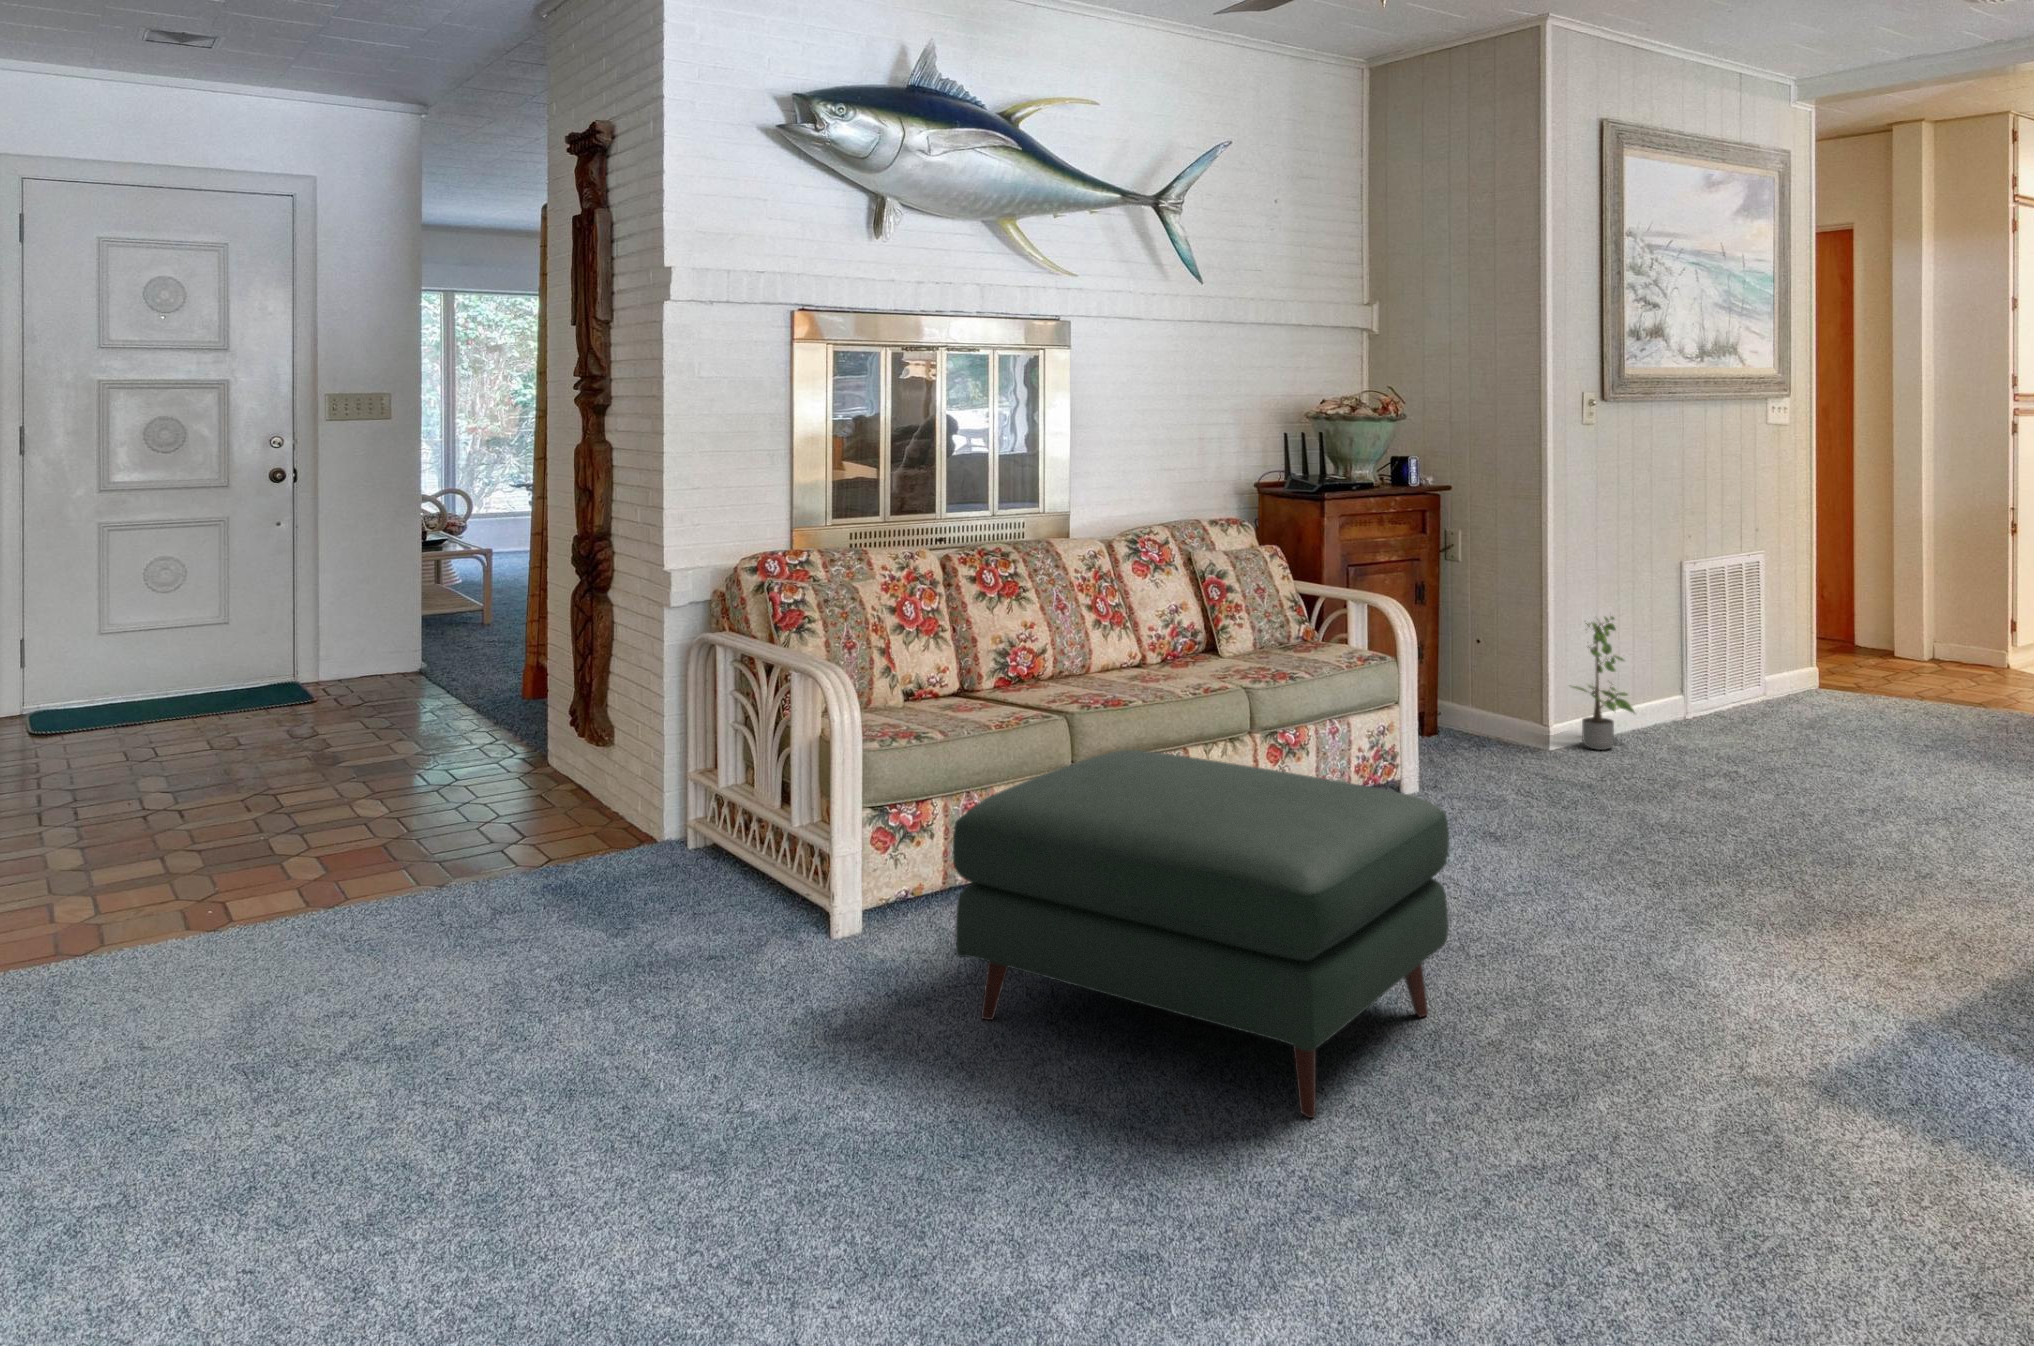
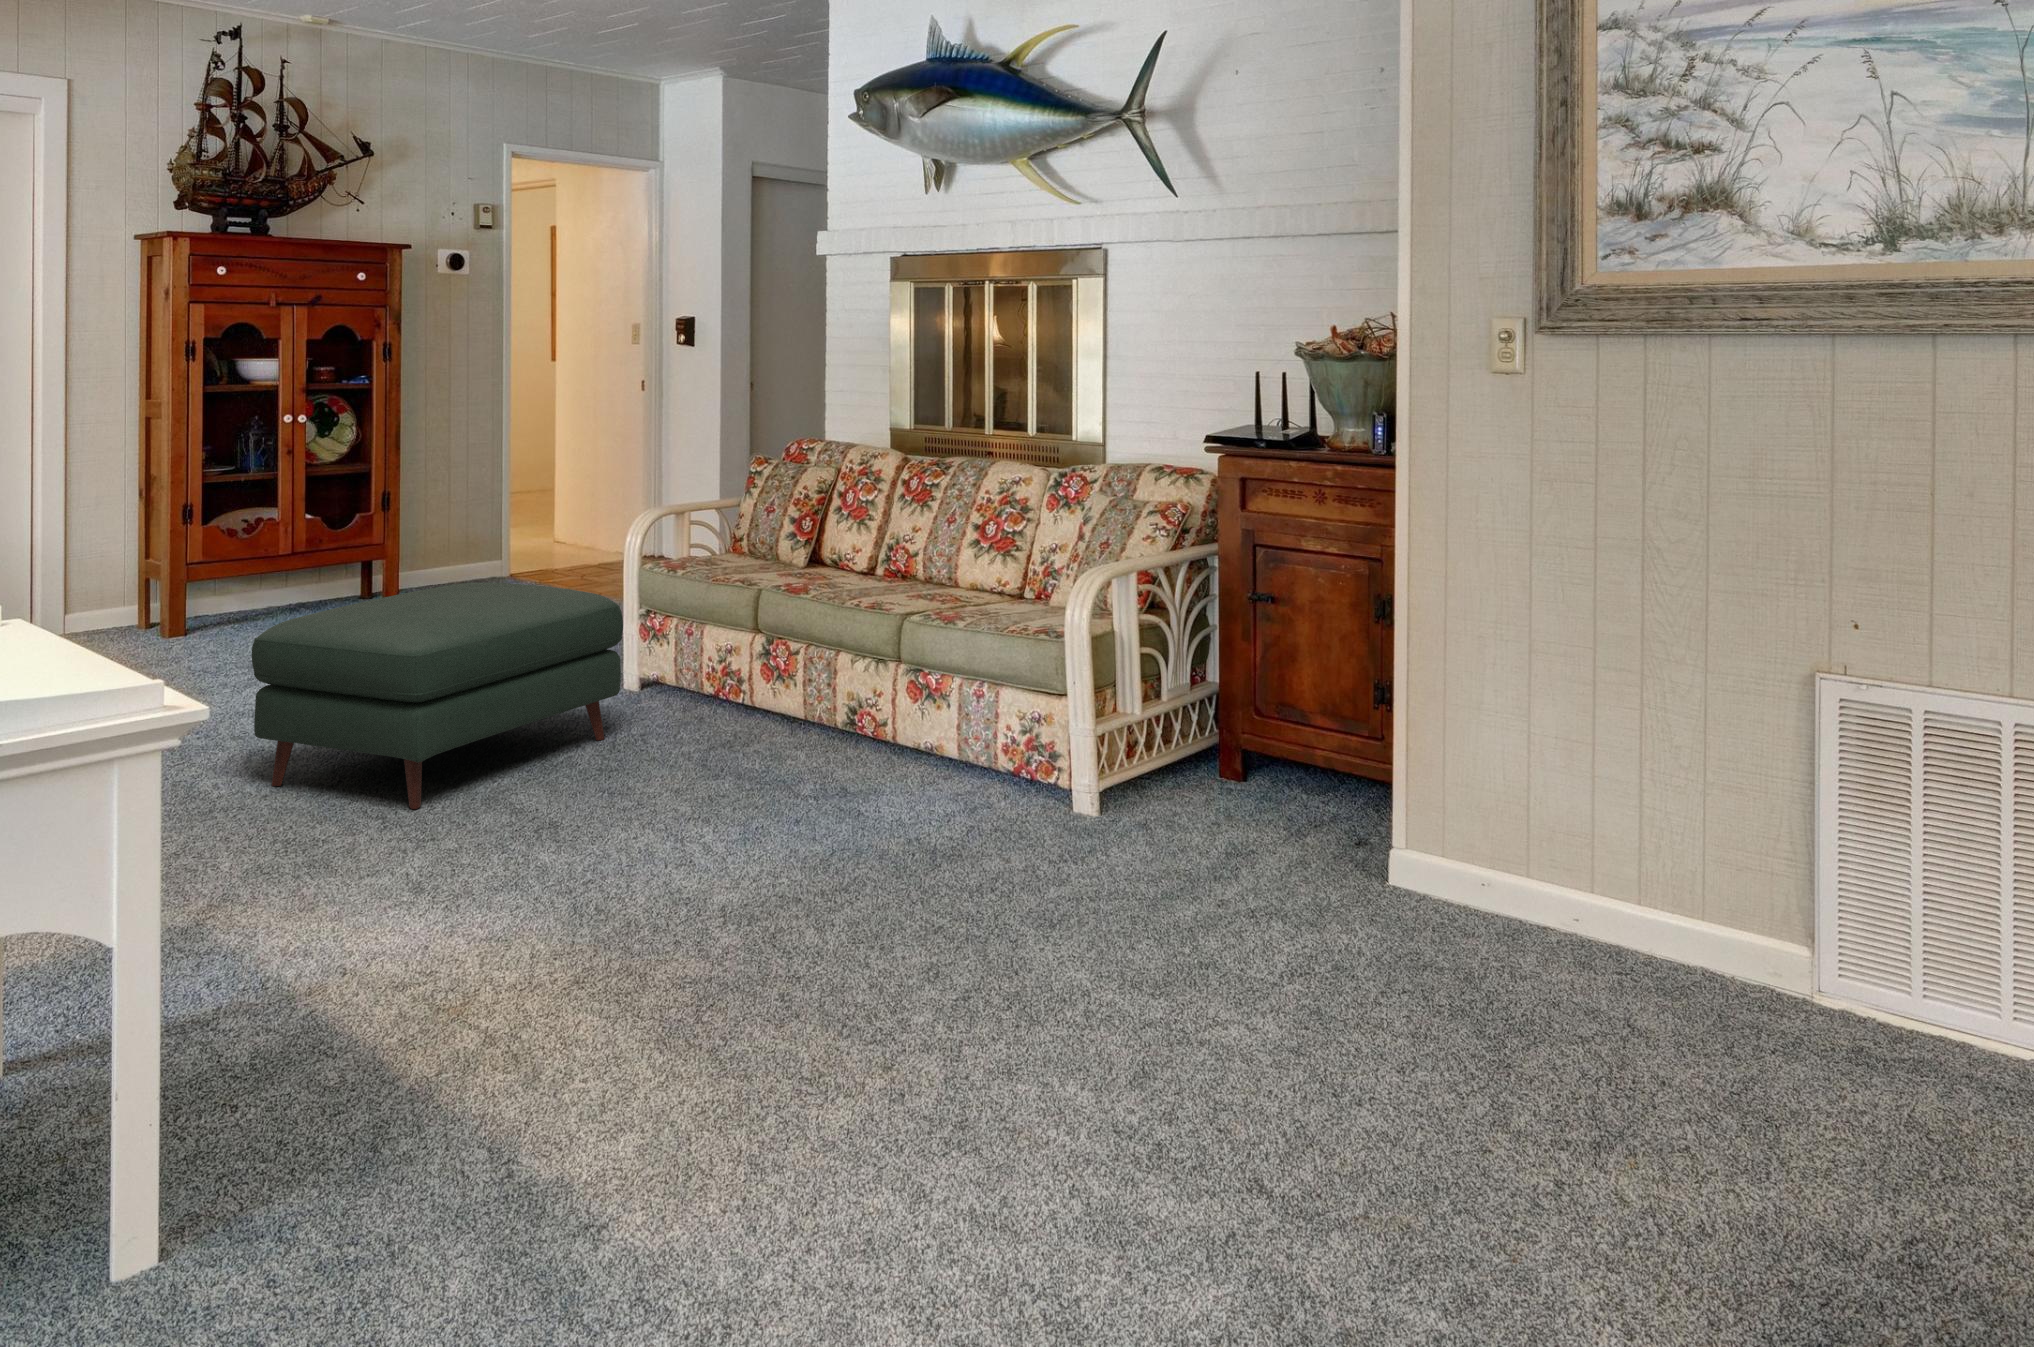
potted plant: present [1569,616,1634,750] -> none [1358,686,1495,909]

